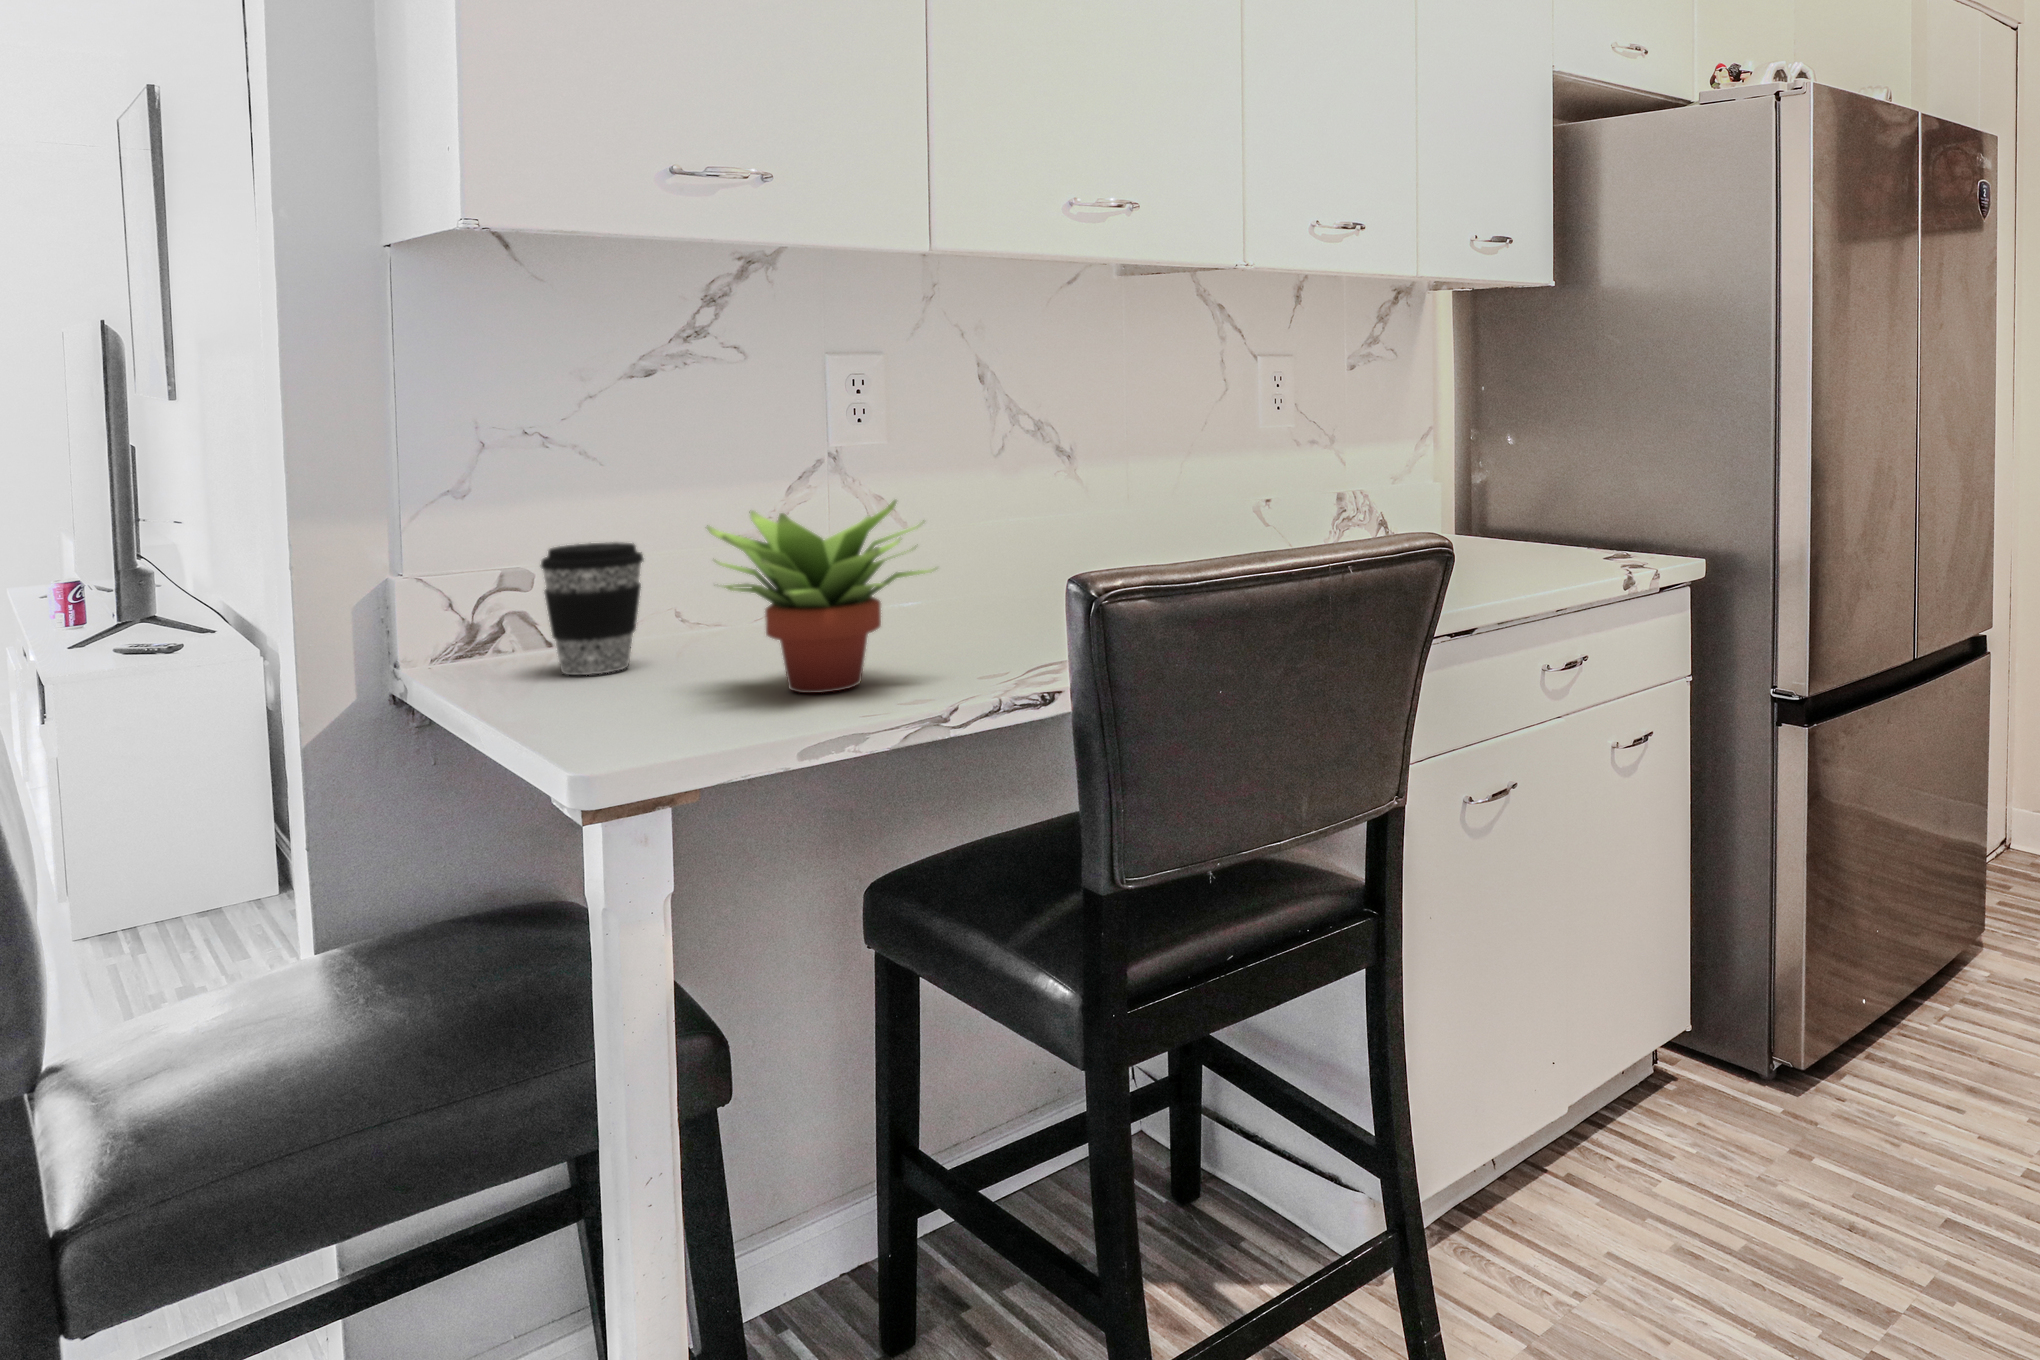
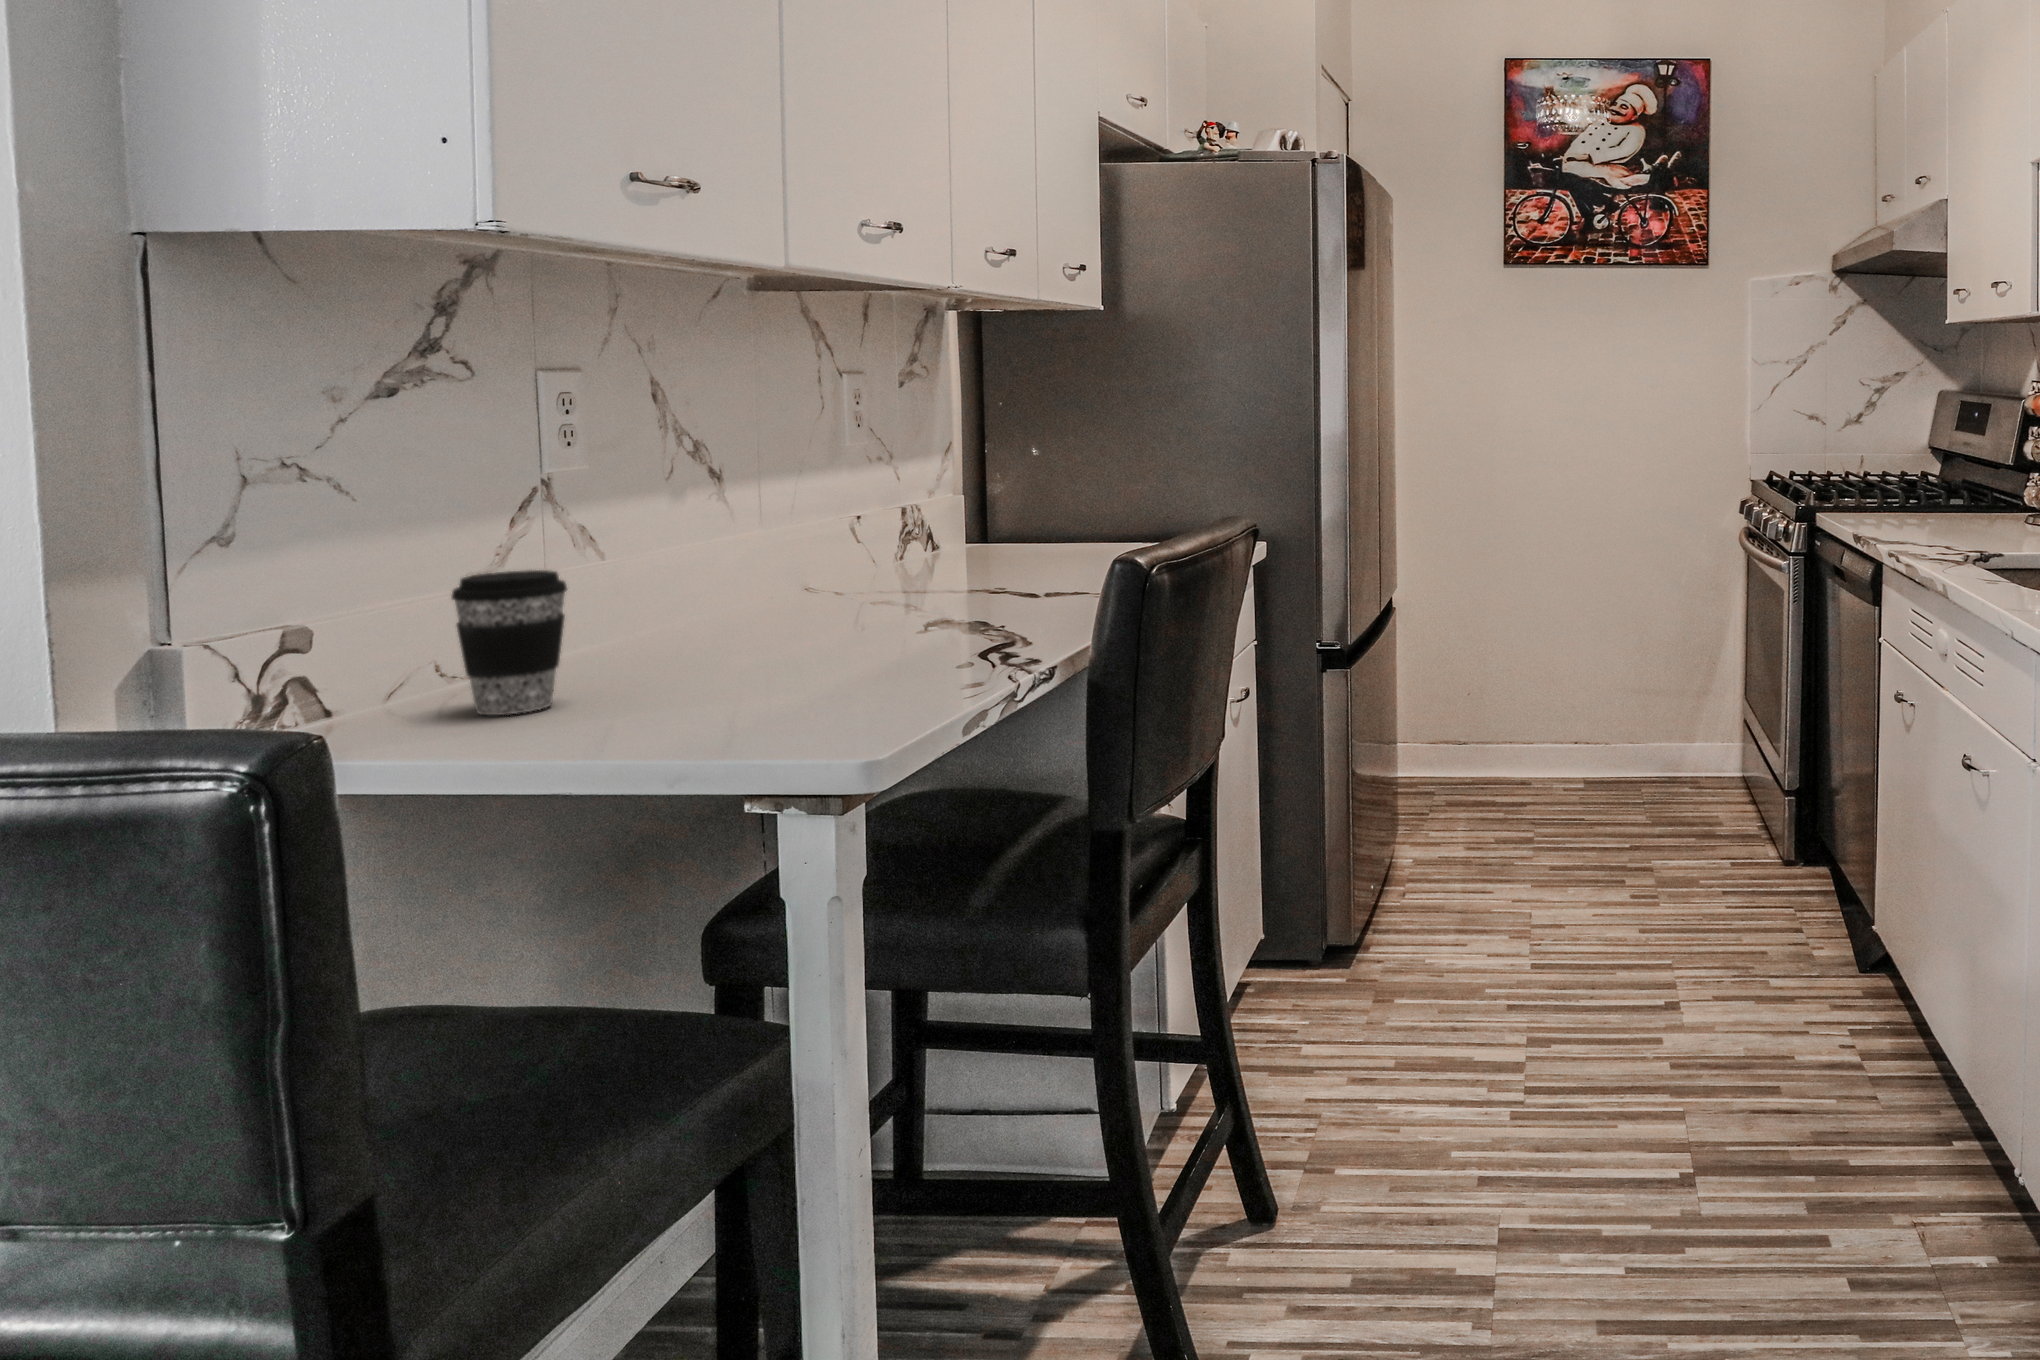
succulent plant: present [707,500,935,693] -> none [713,503,933,692]

